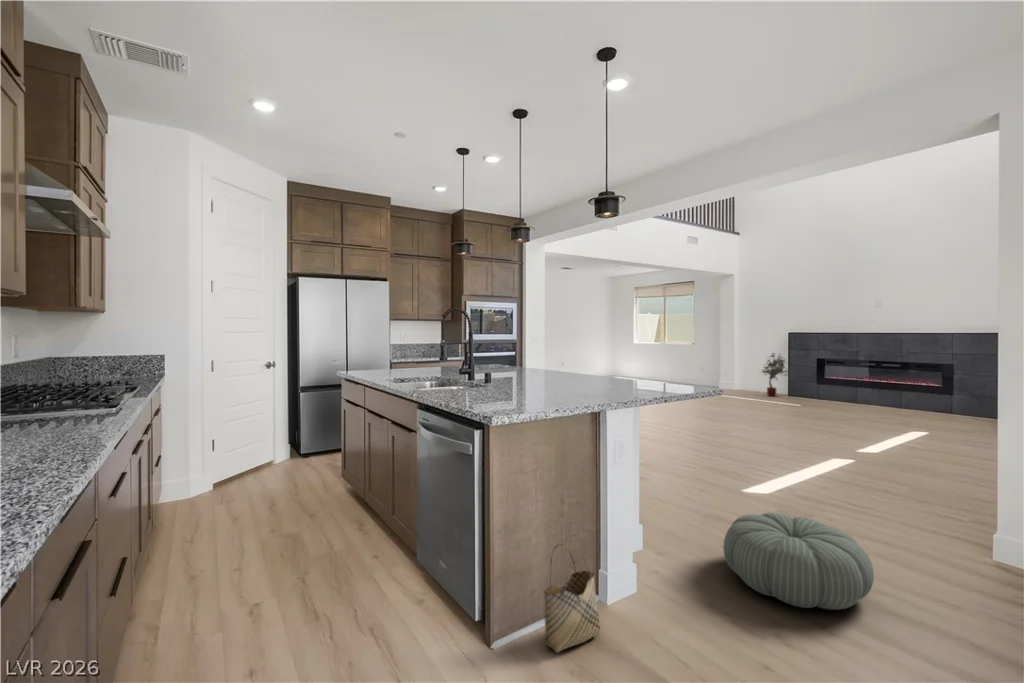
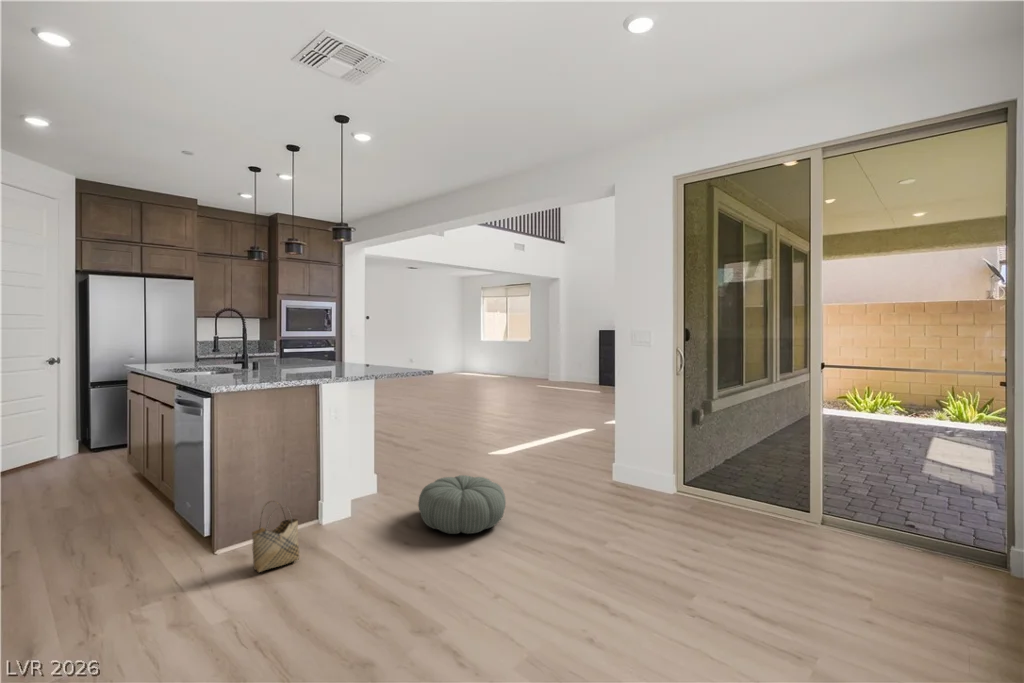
potted tree: present [762,353,788,396] -> none [576,349,596,387]

